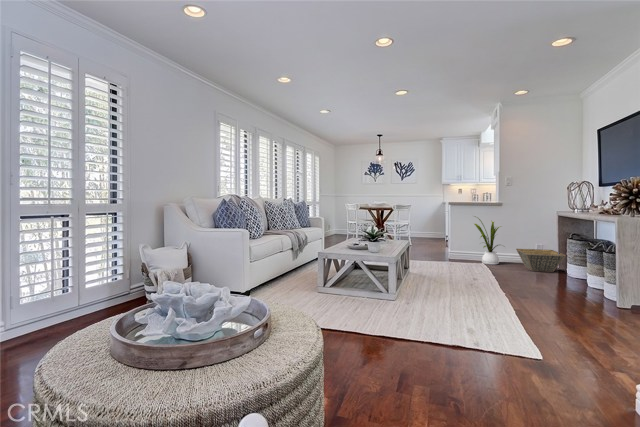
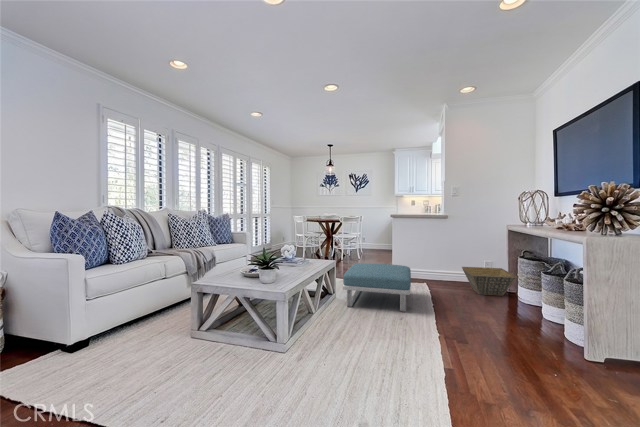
house plant: present [474,218,501,265] -> none [414,229,451,285]
footstool: none [420,245,478,281] -> present [343,263,411,312]

